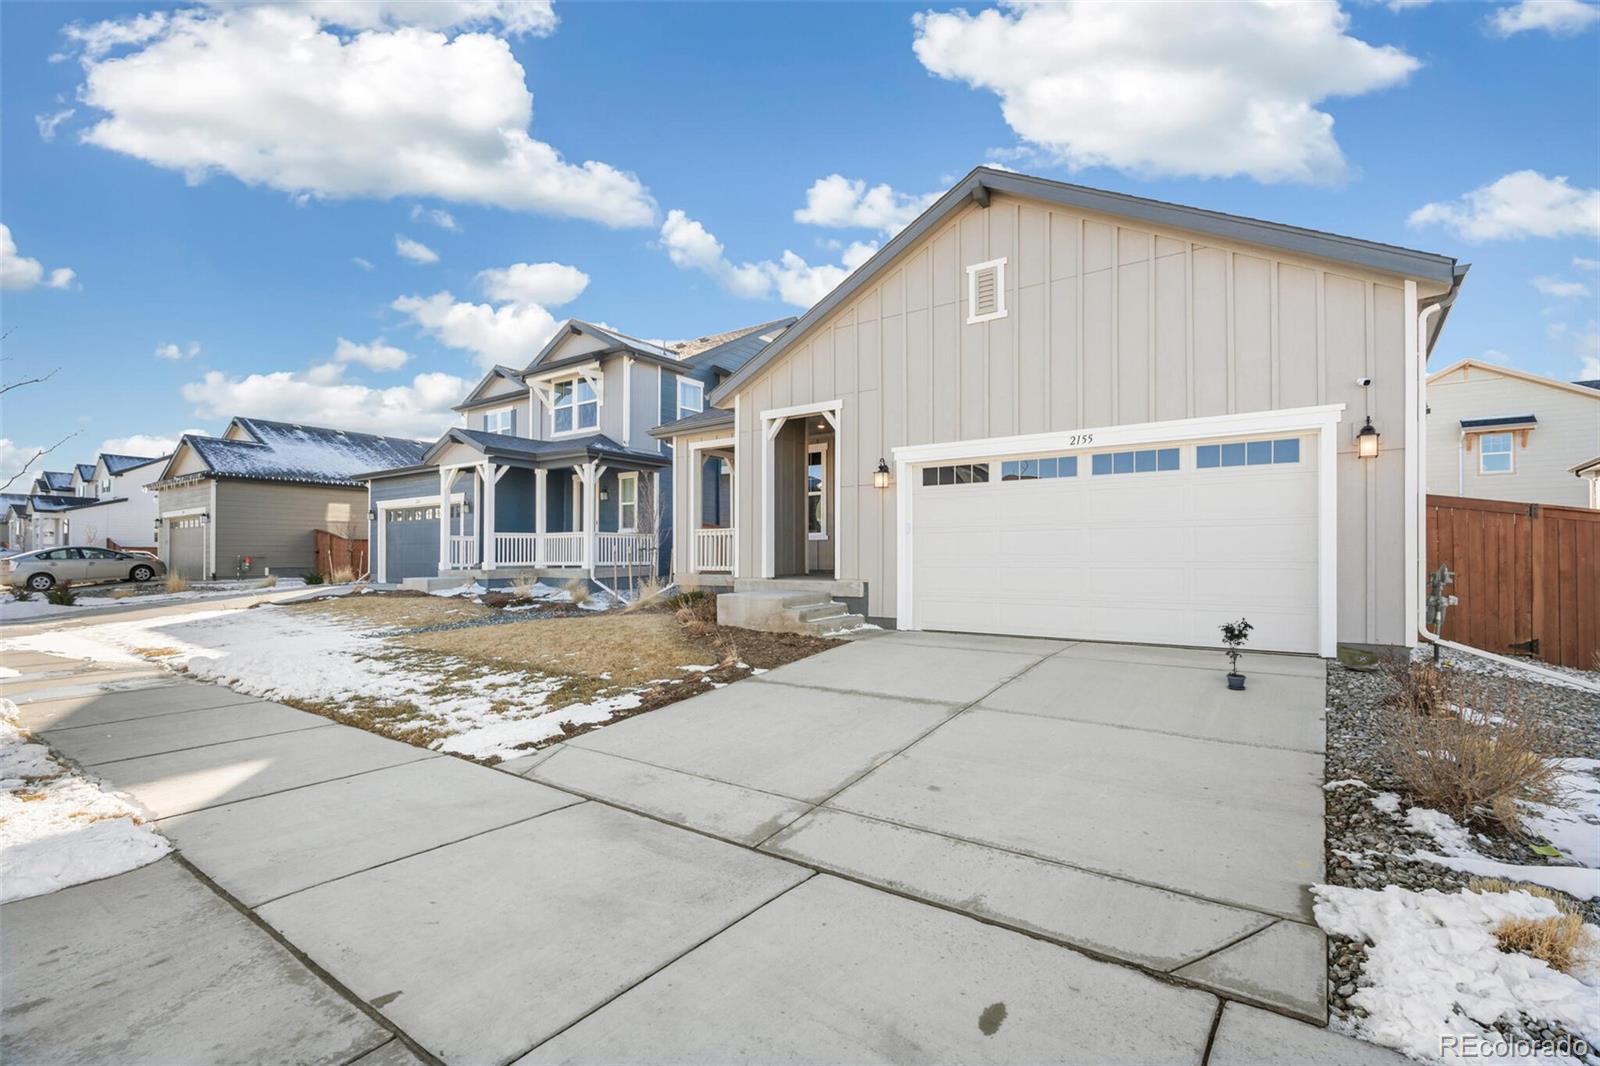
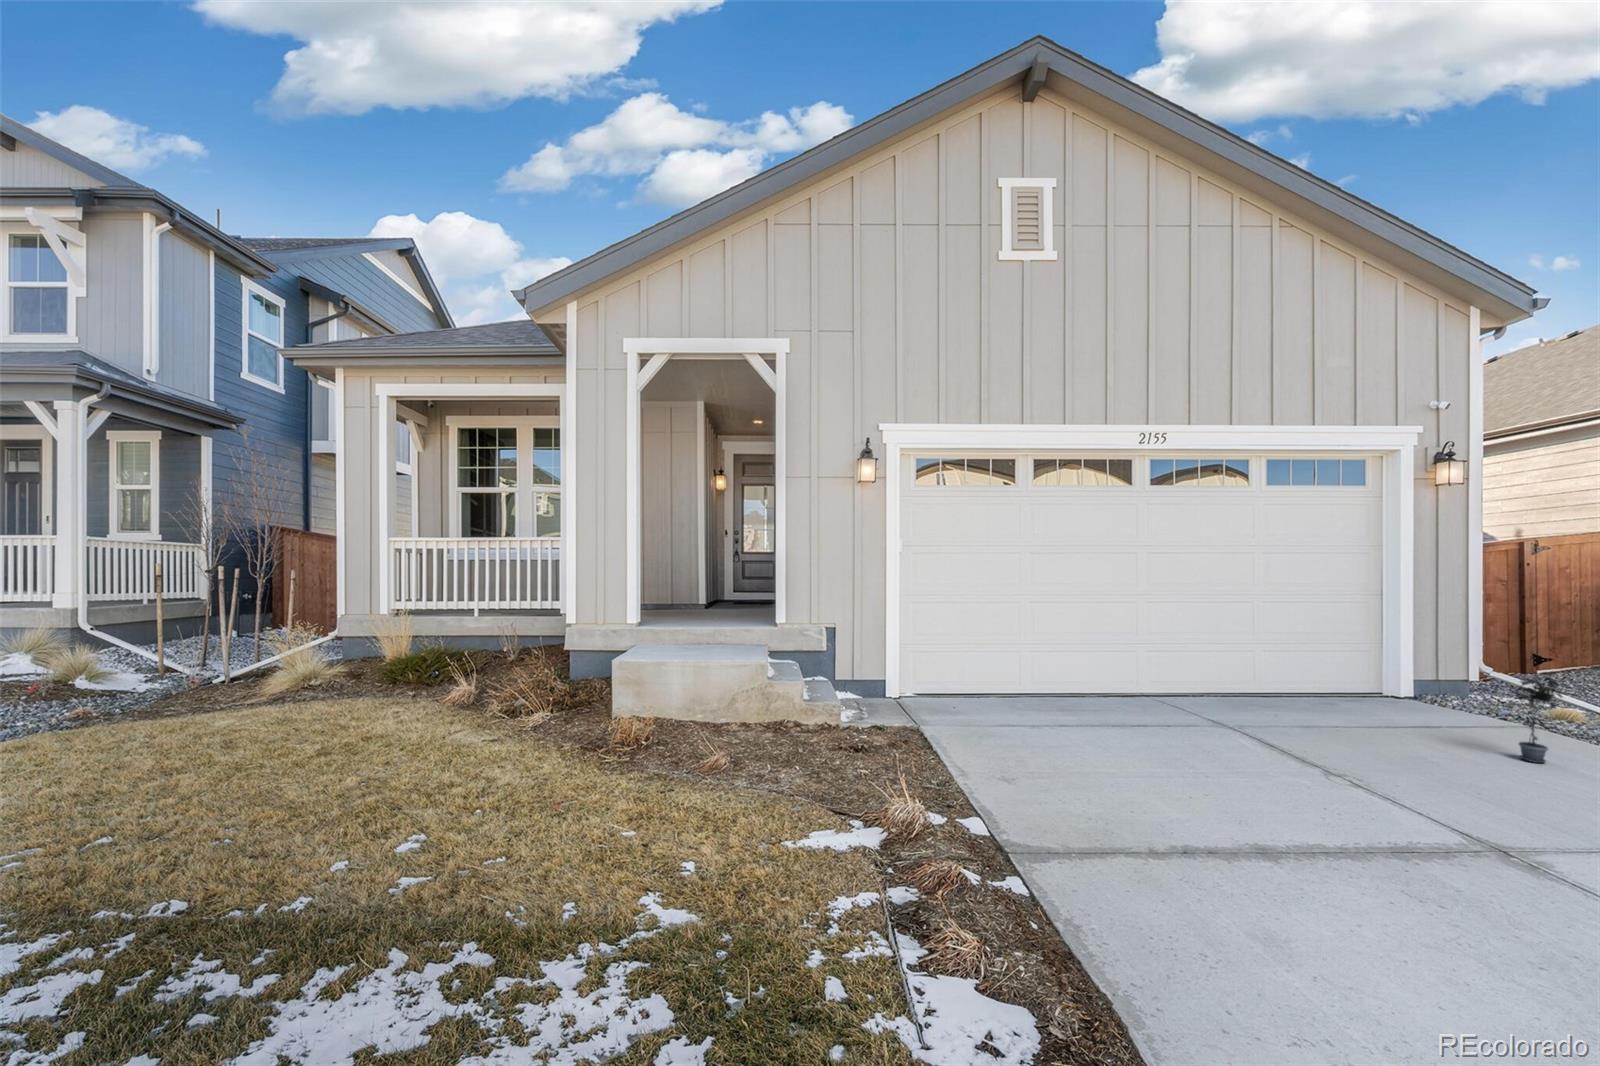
woven basket: present [1336,645,1380,671] -> none [1416,681,1484,710]

